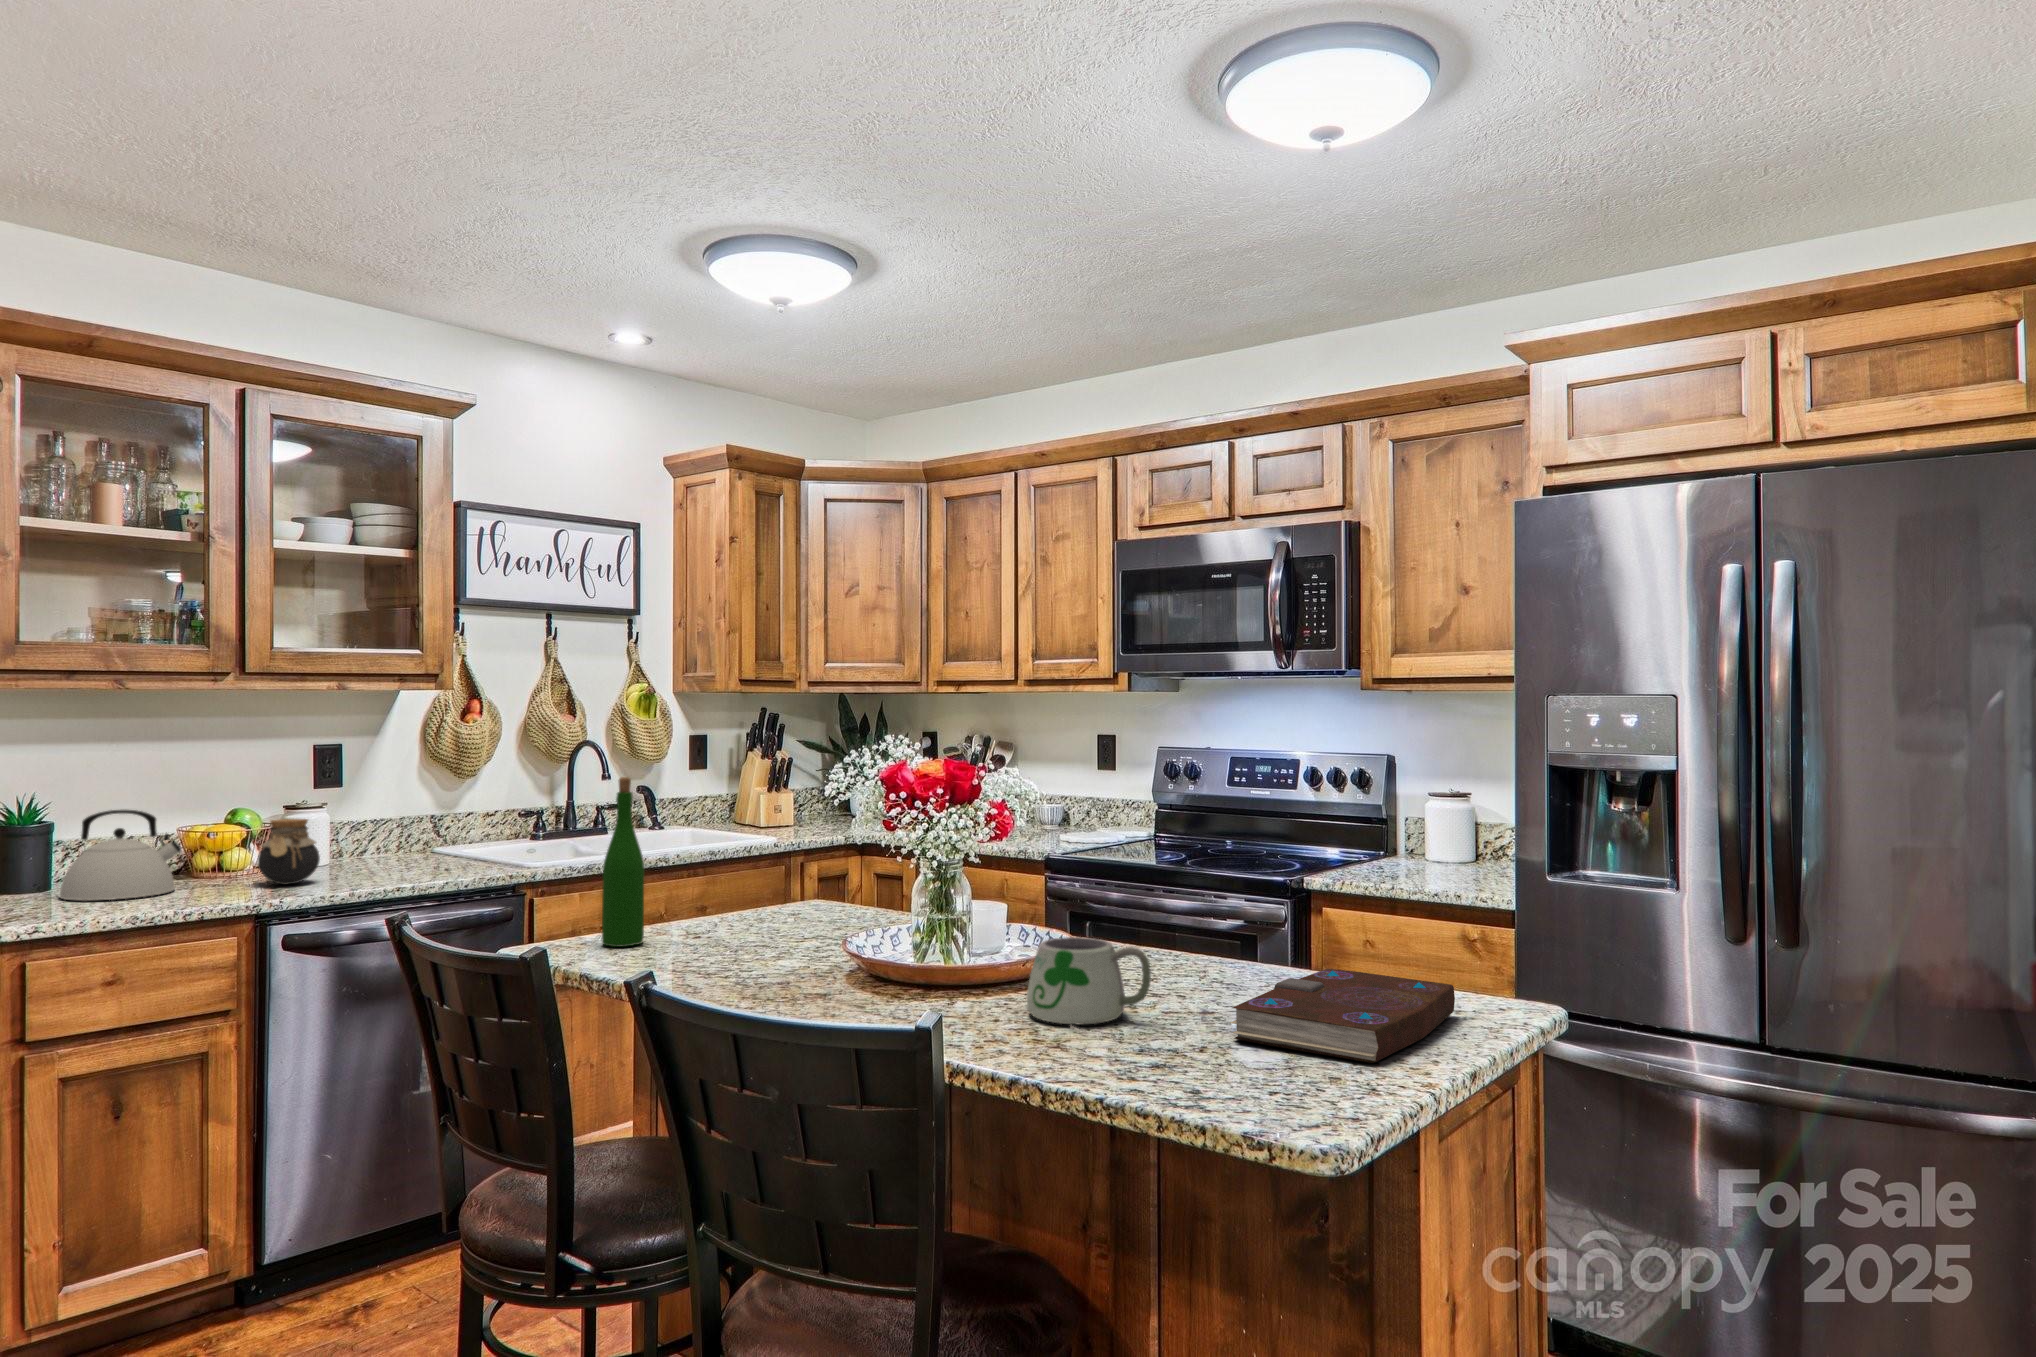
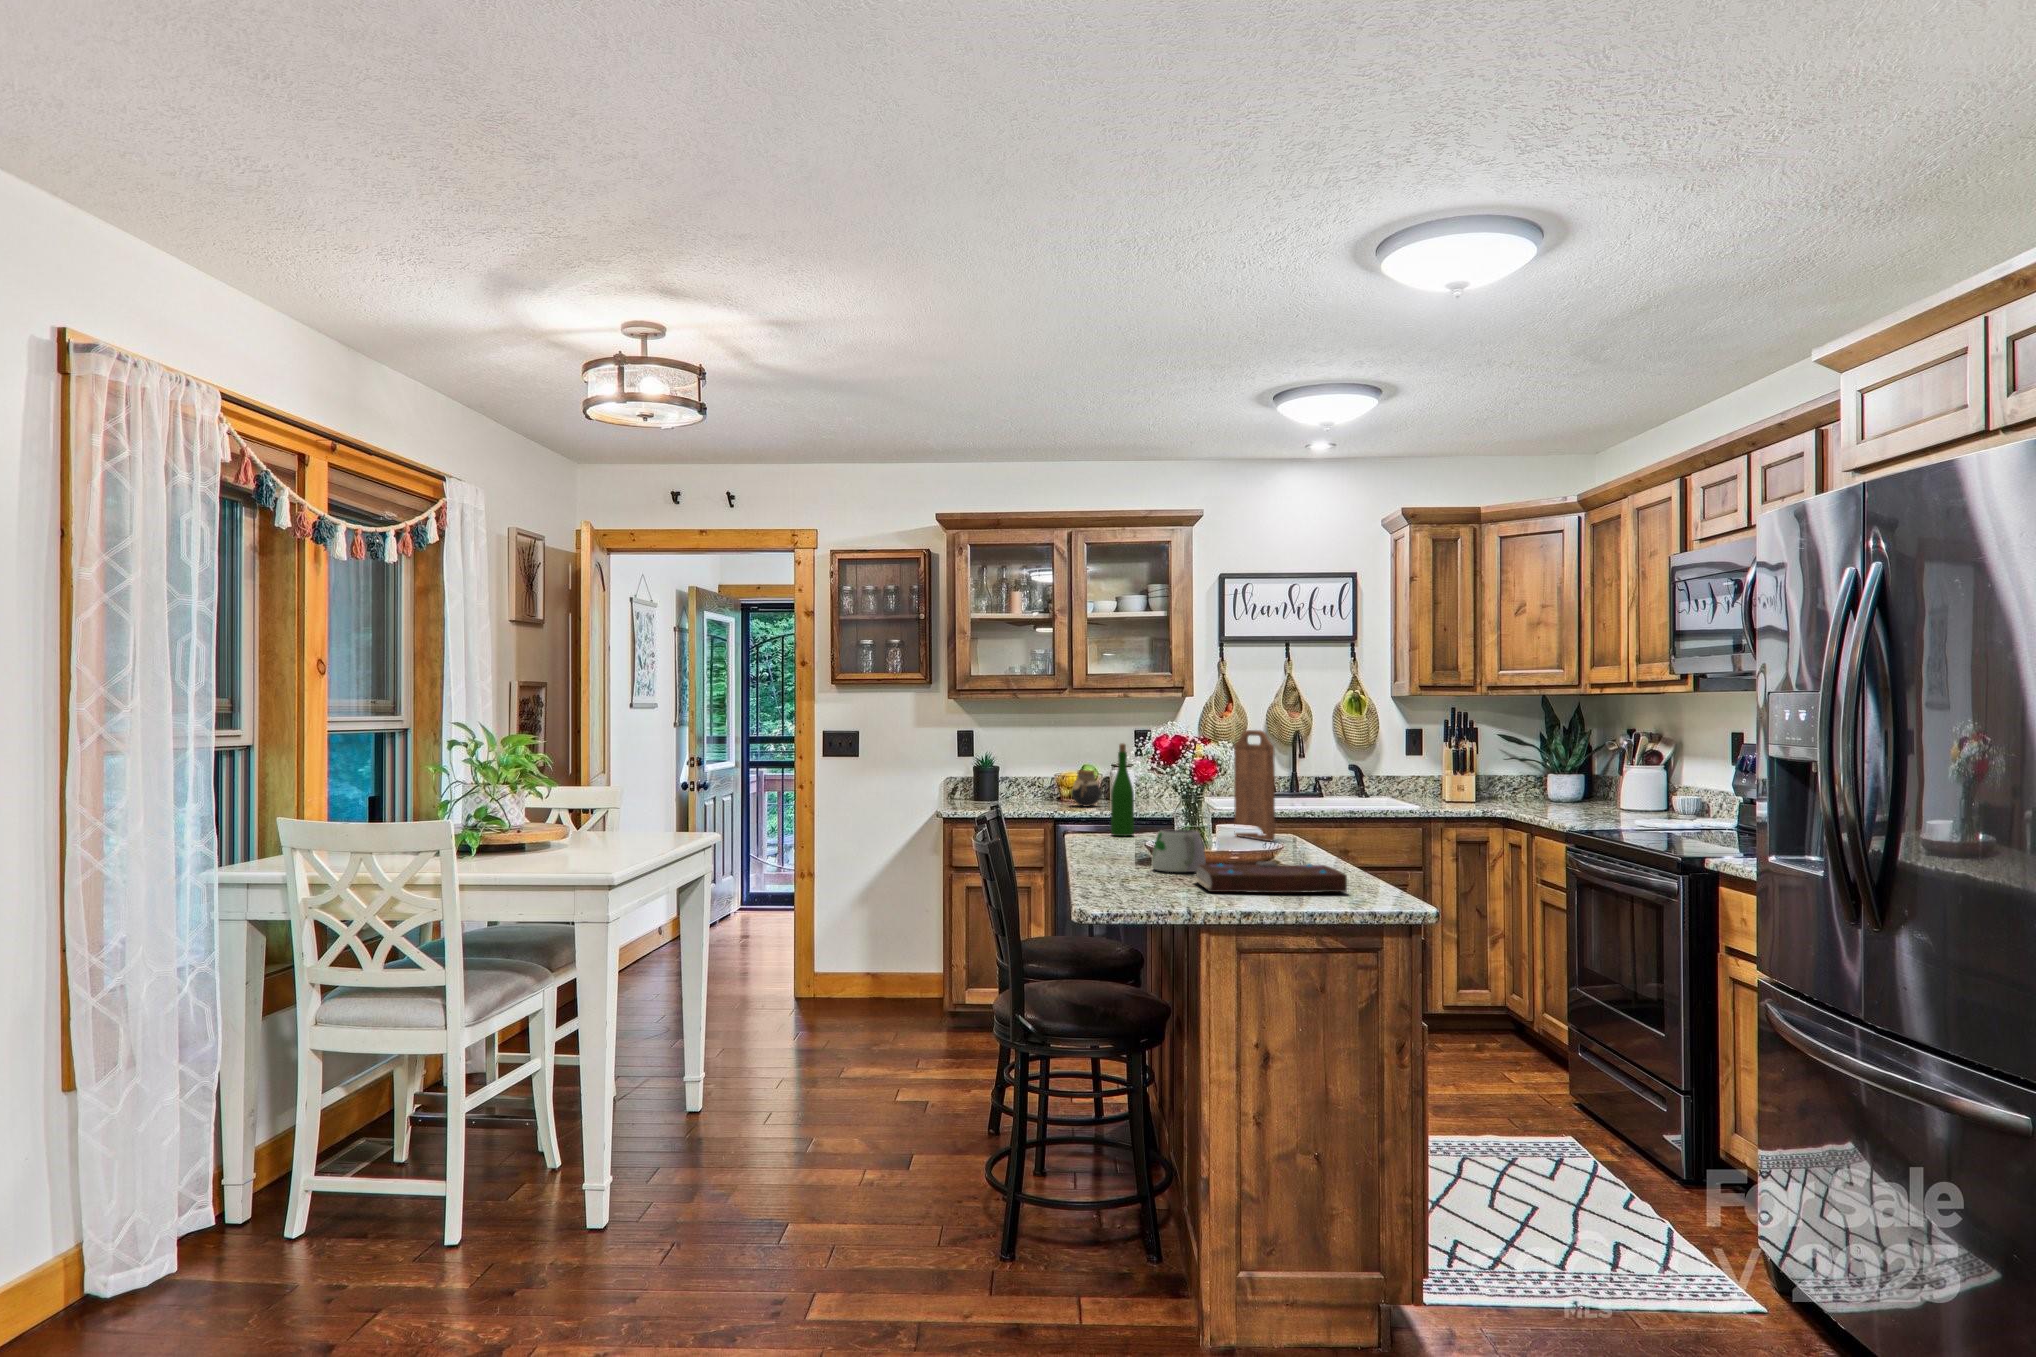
cutting board: none [764,746,860,919] -> present [1234,730,1275,841]
kettle: present [59,810,181,901] -> none [990,760,1040,805]

